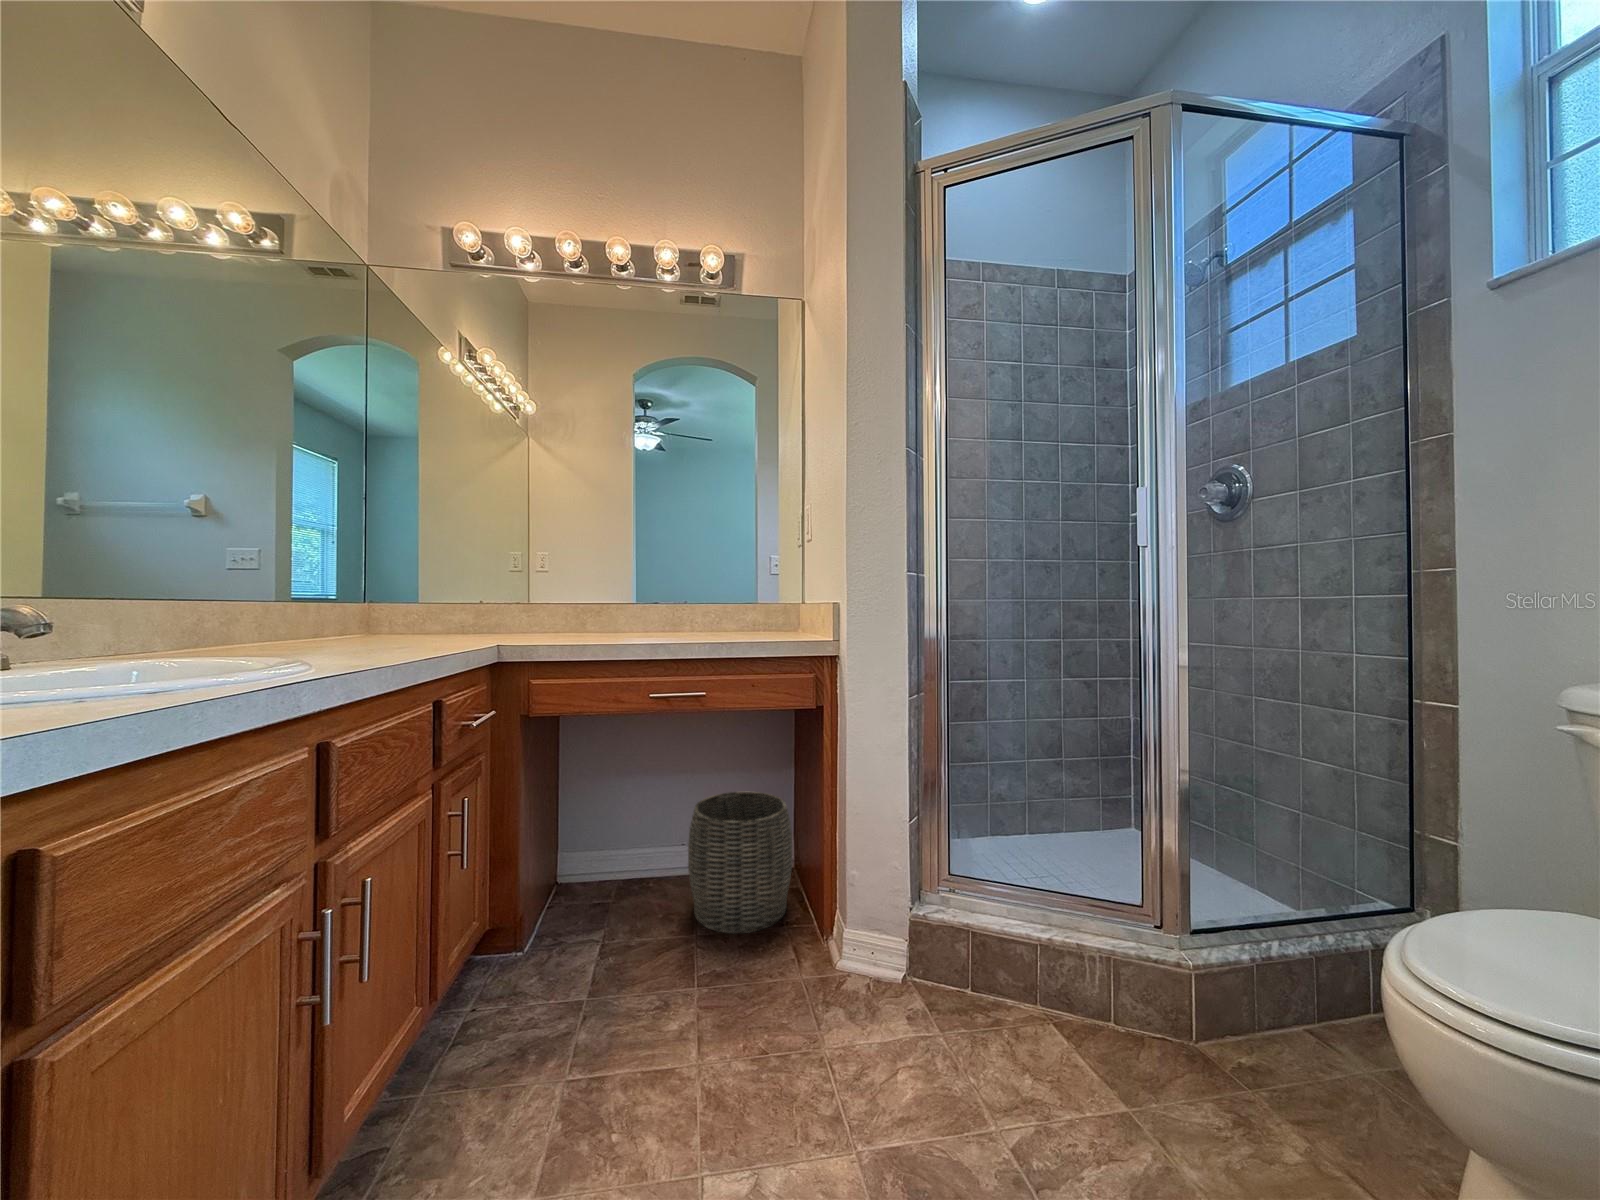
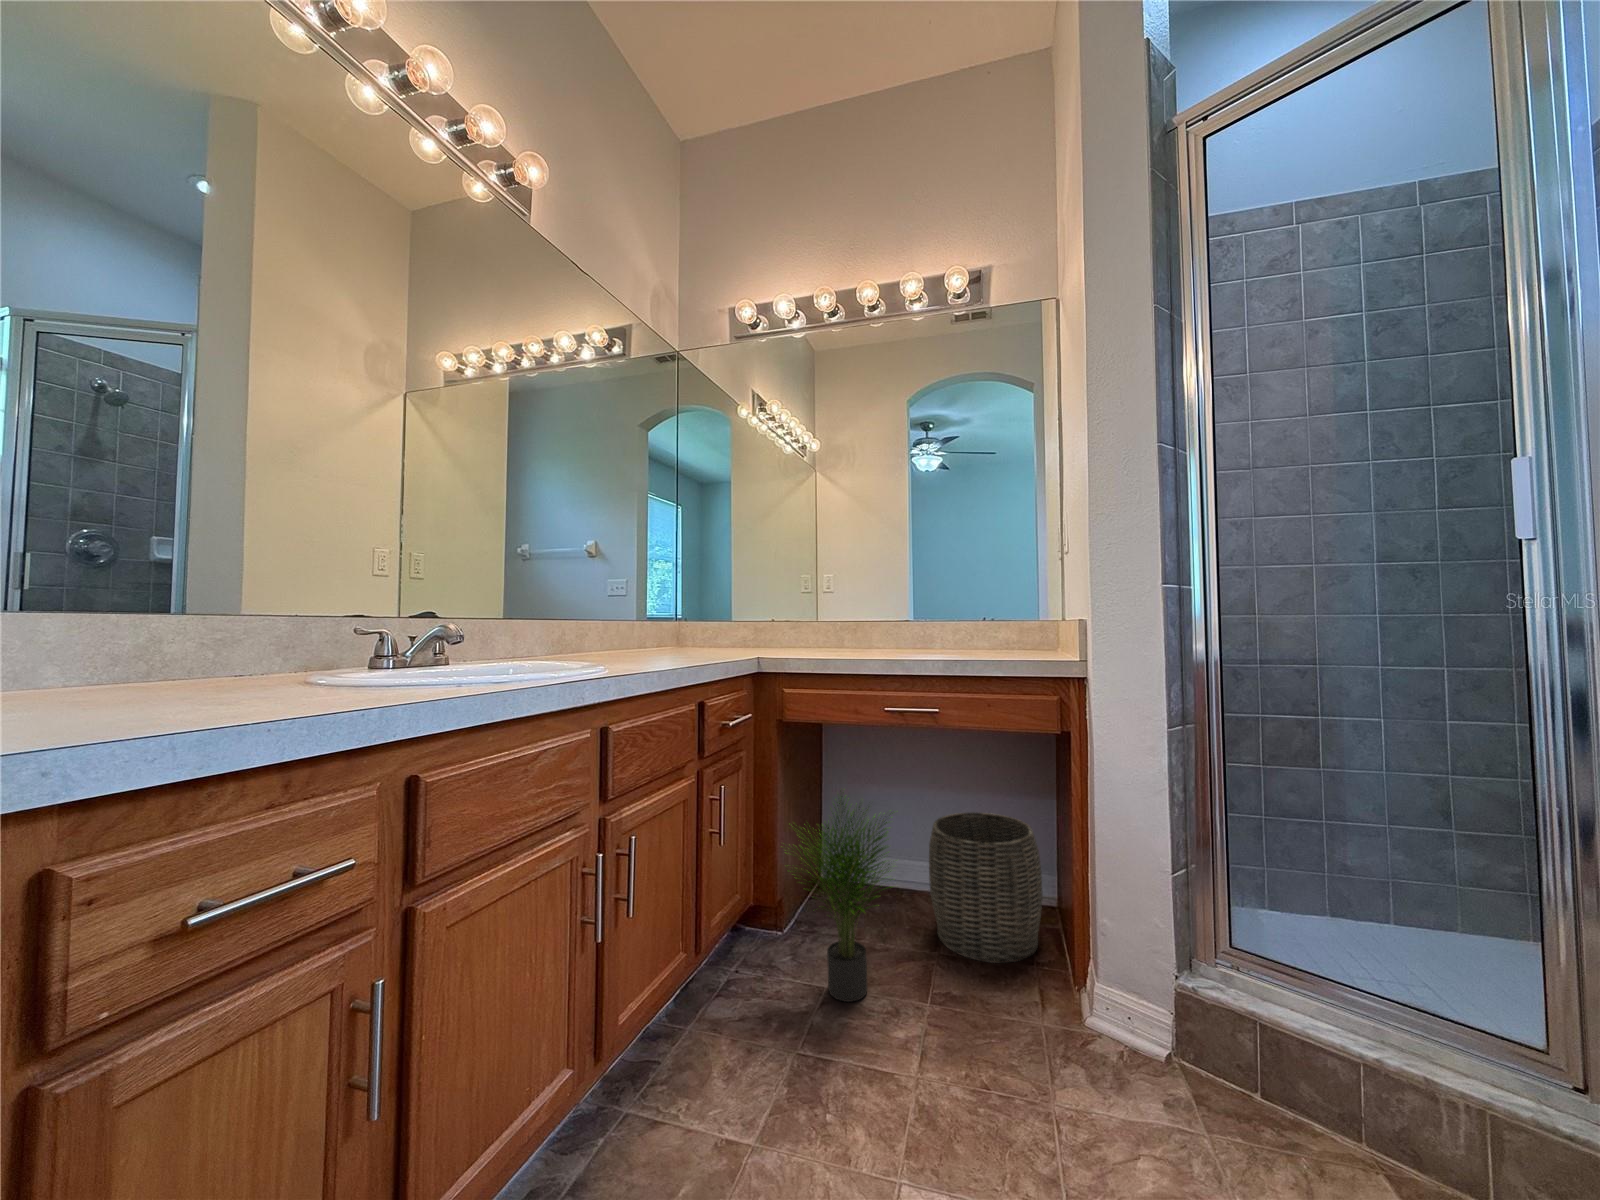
potted plant: none [533,782,677,1010] -> present [788,796,892,1002]

